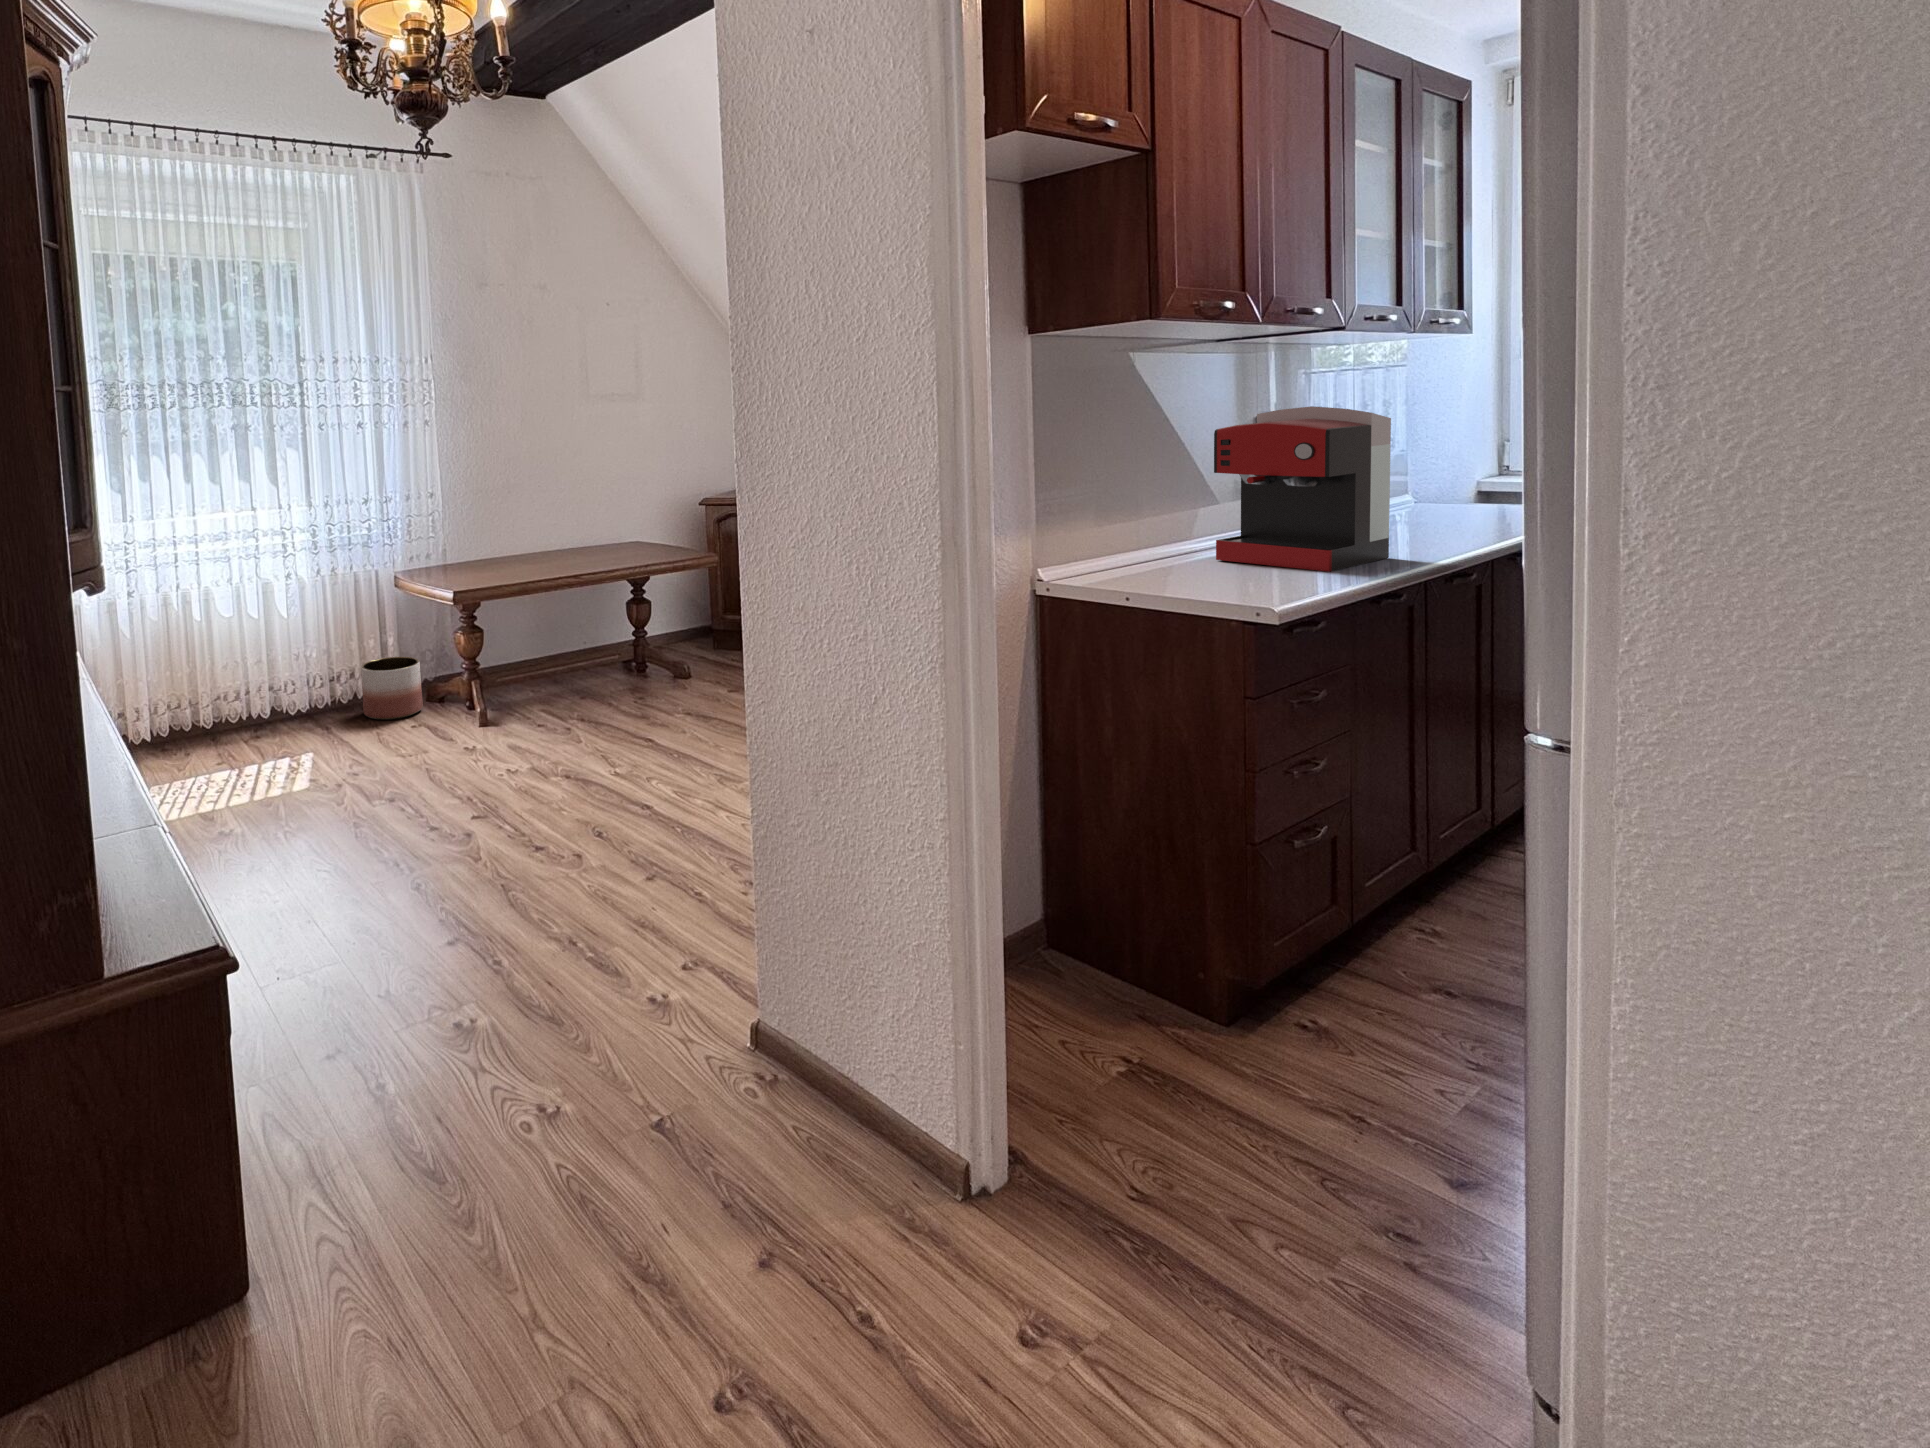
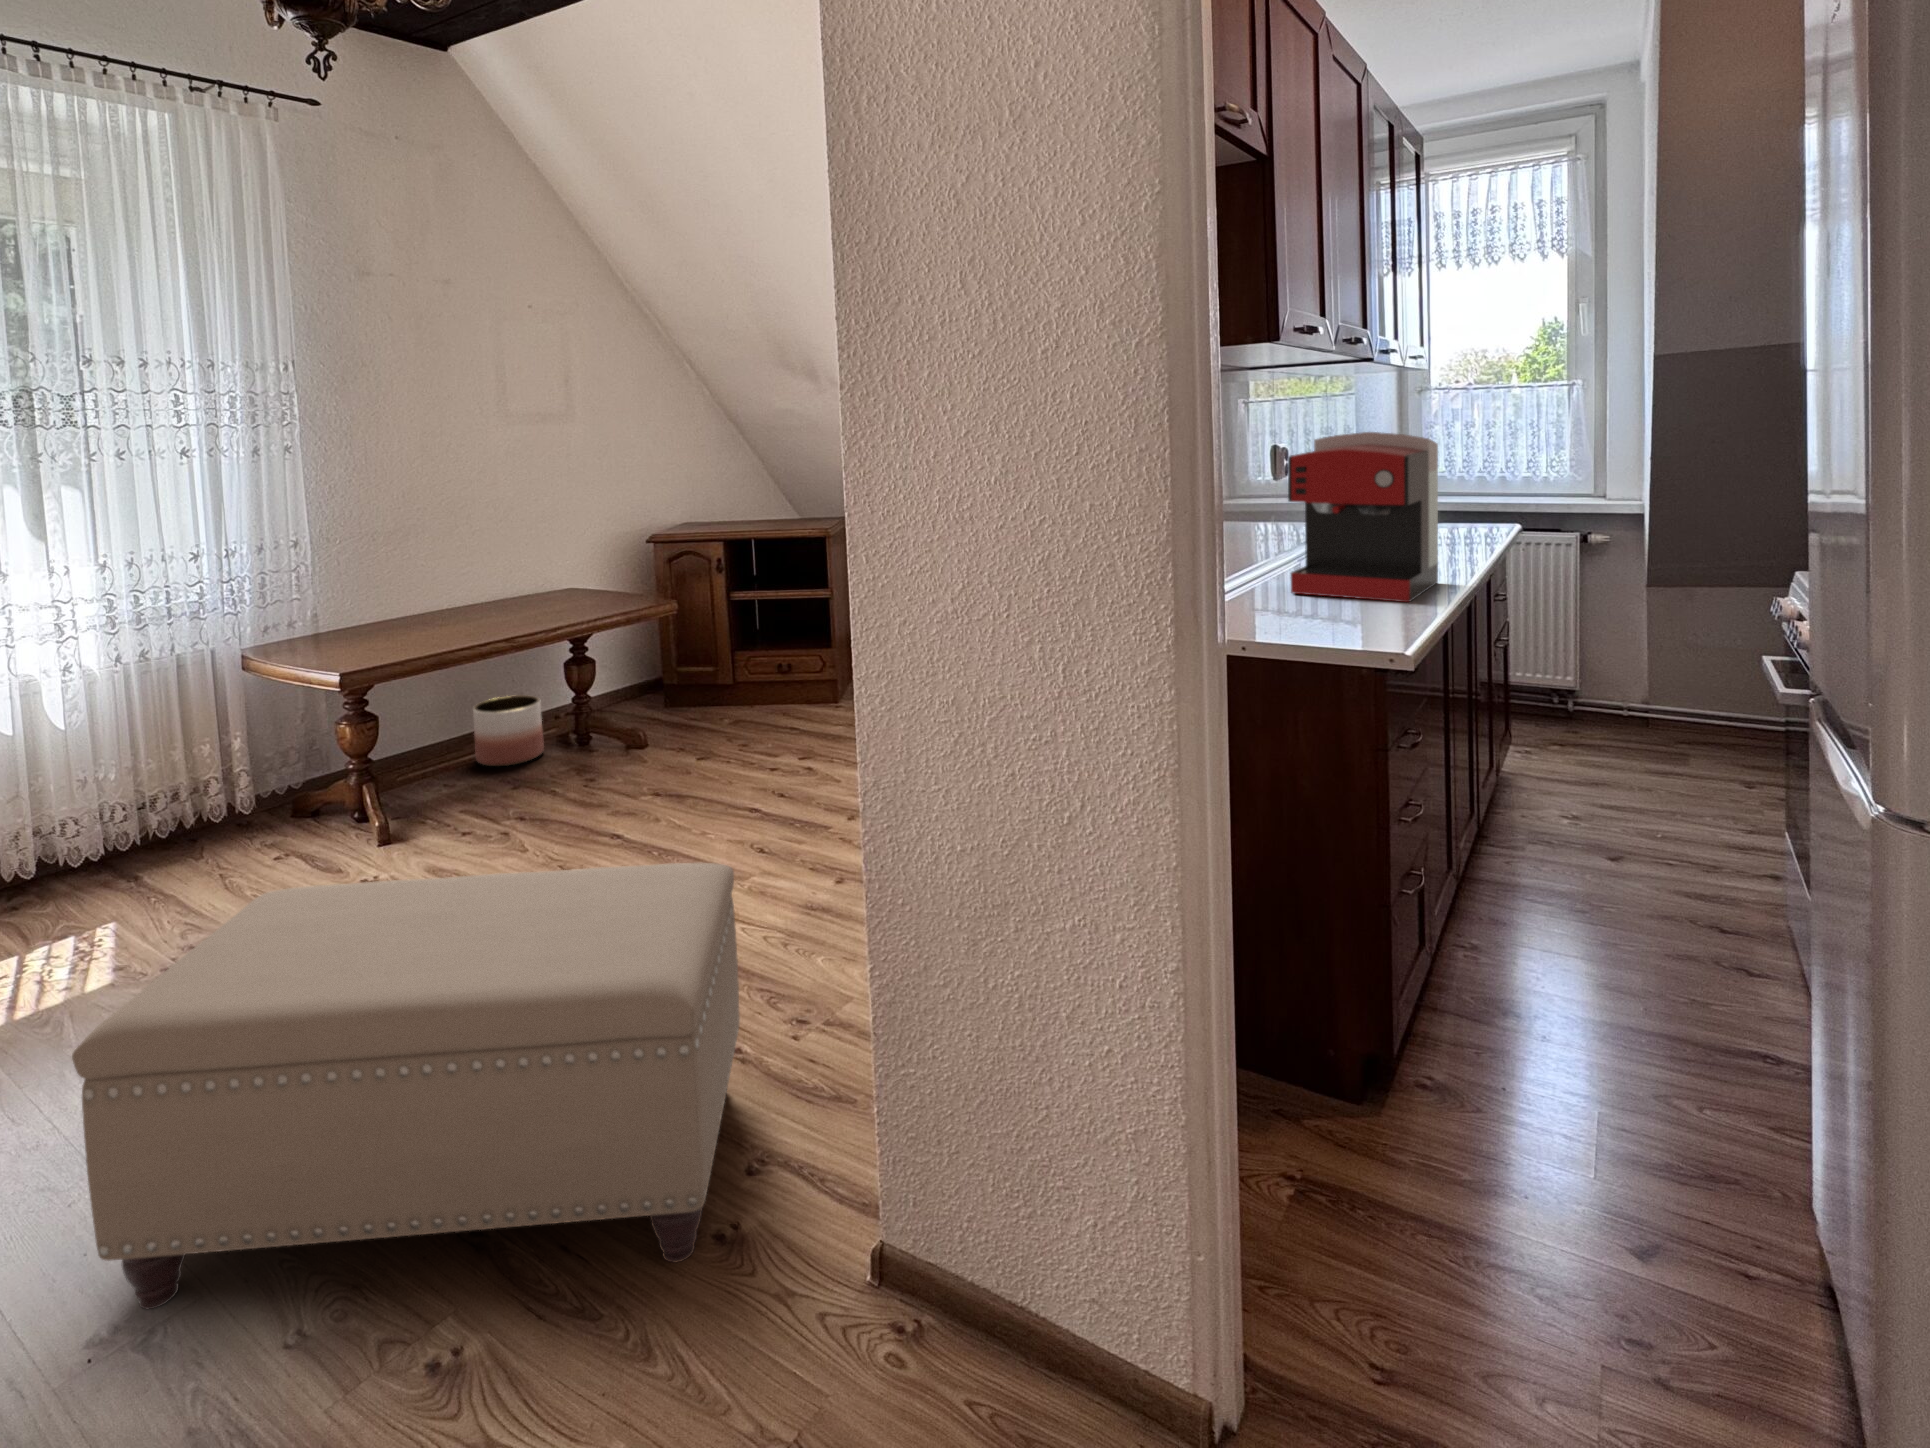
planter: present [361,657,423,720] -> present [473,695,544,766]
ottoman: none [269,722,696,1009] -> present [72,863,740,1309]

